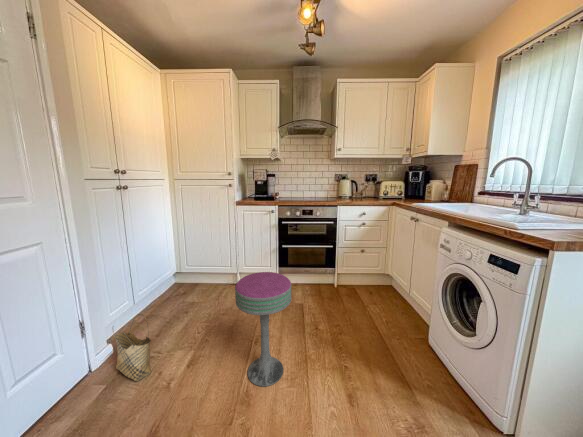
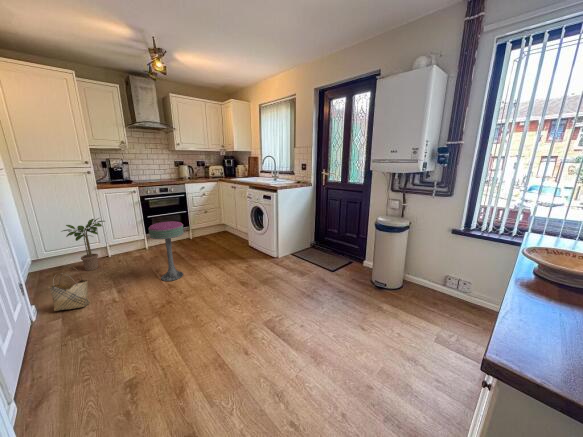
potted plant: none [190,240,233,301] -> present [63,218,104,271]

